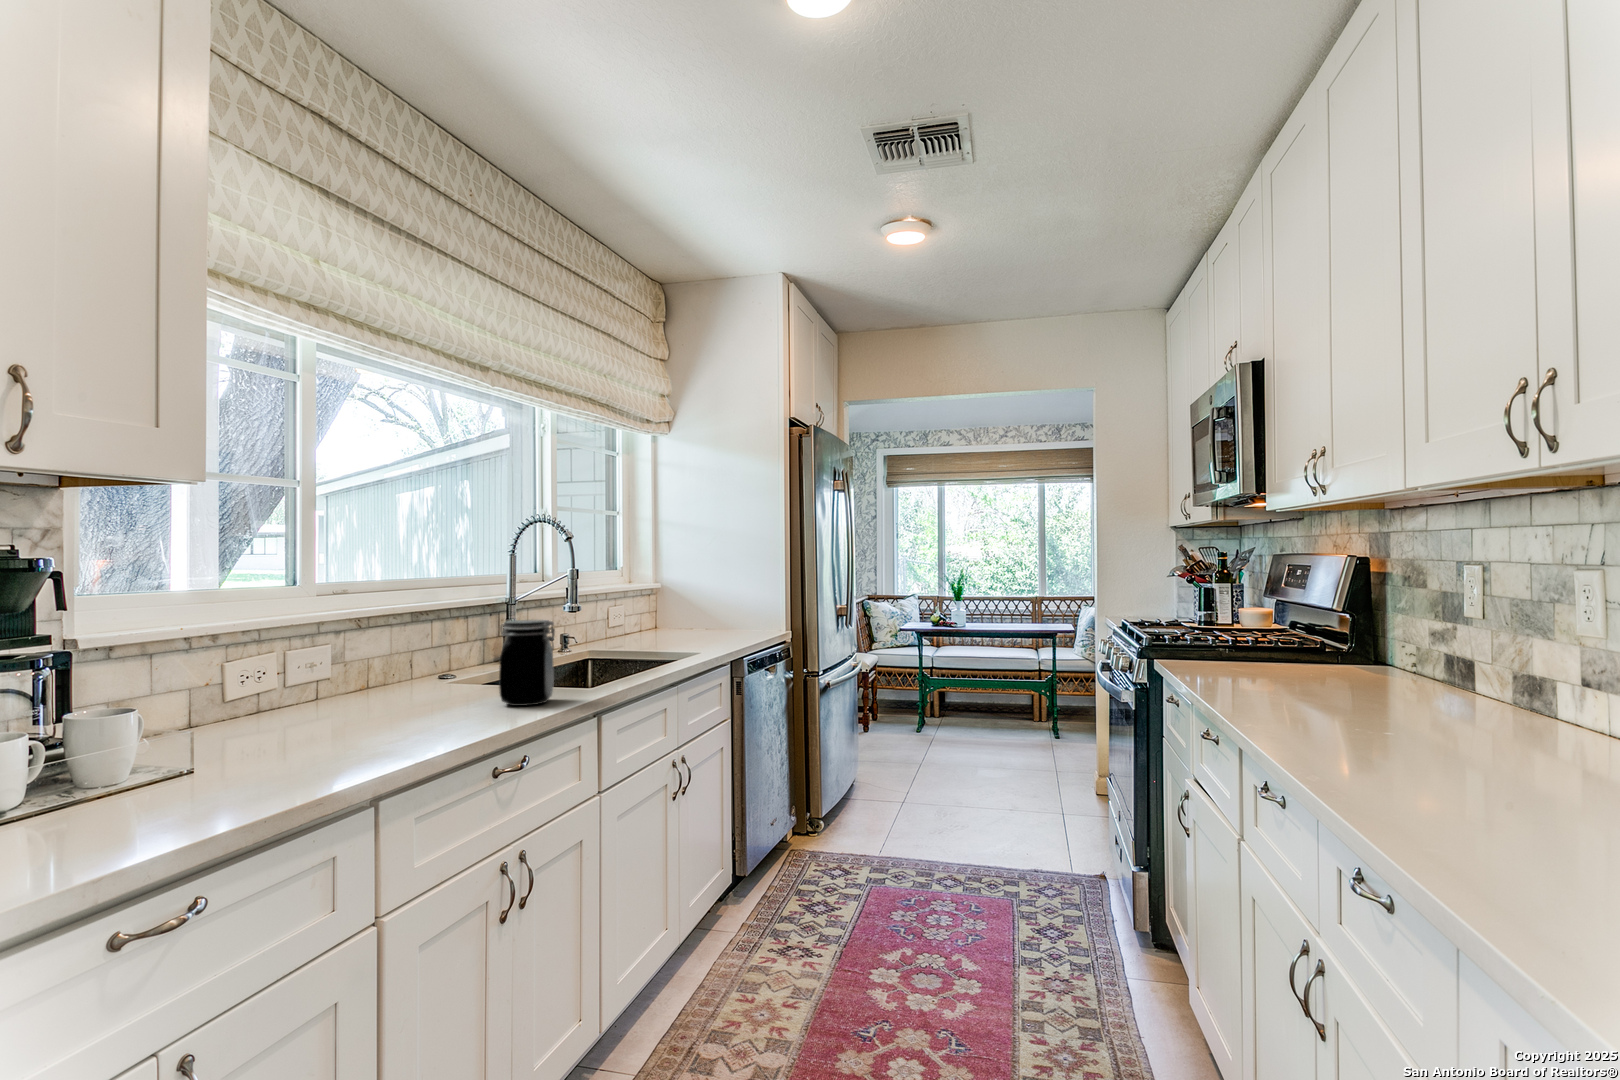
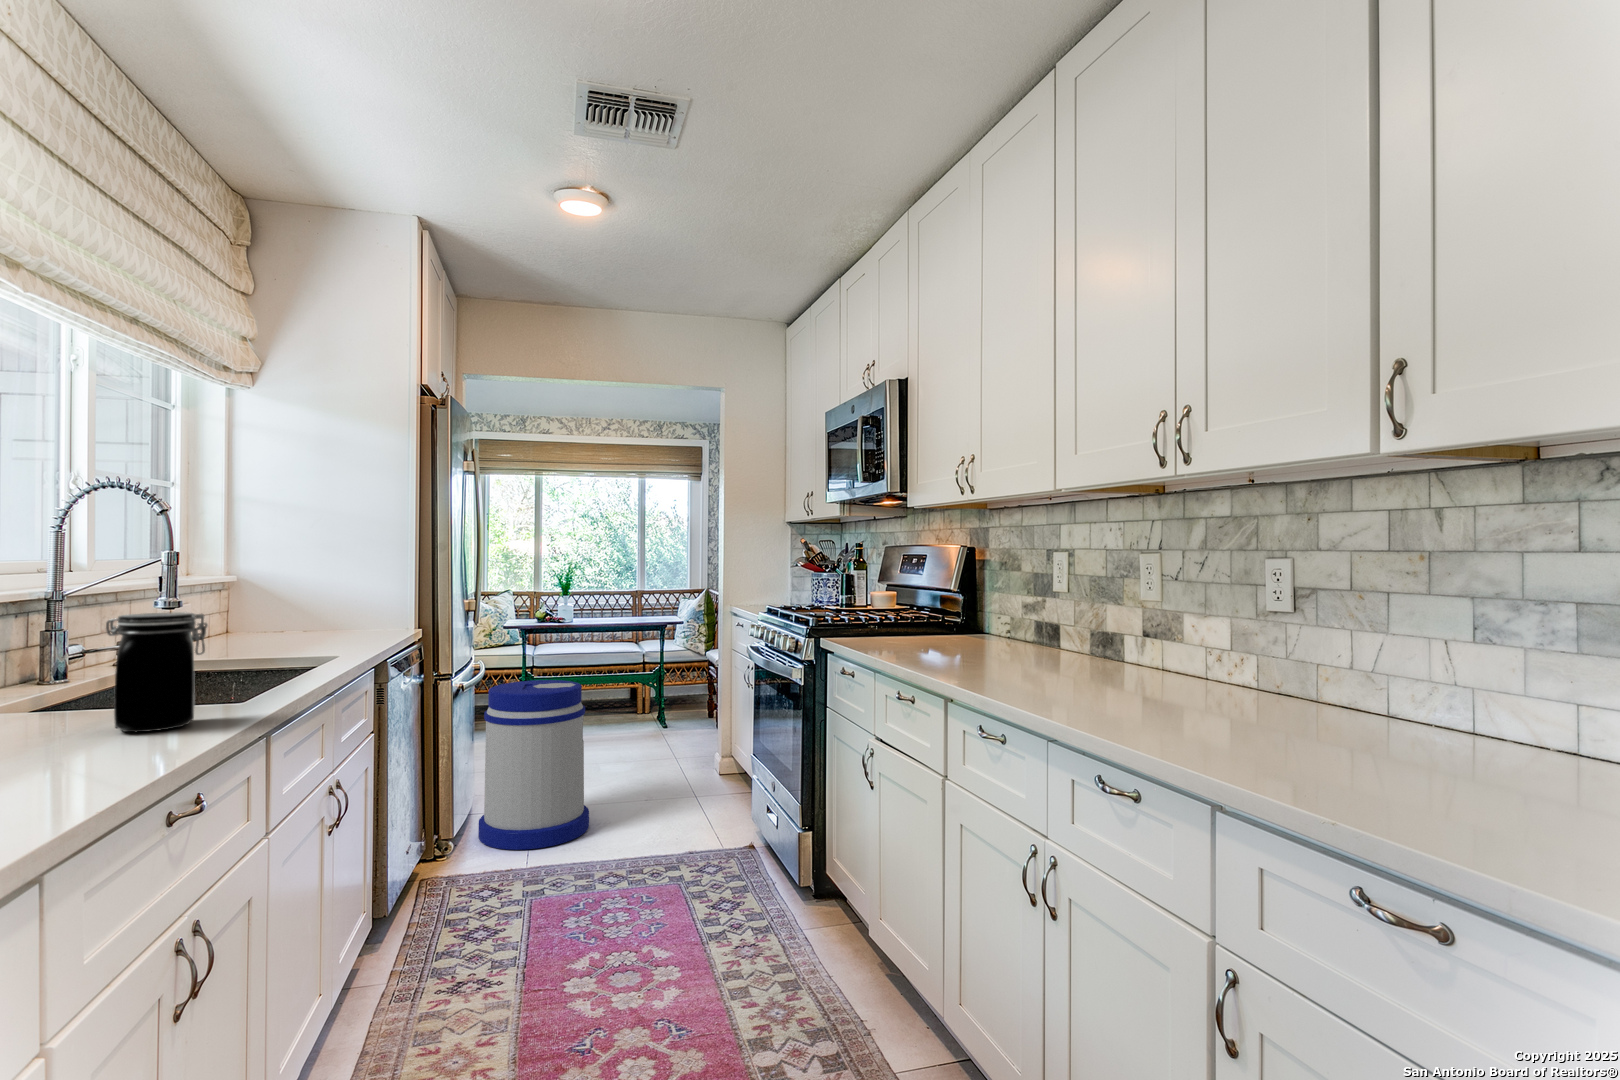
trash can: none [847,682,945,840] -> present [478,680,589,850]

